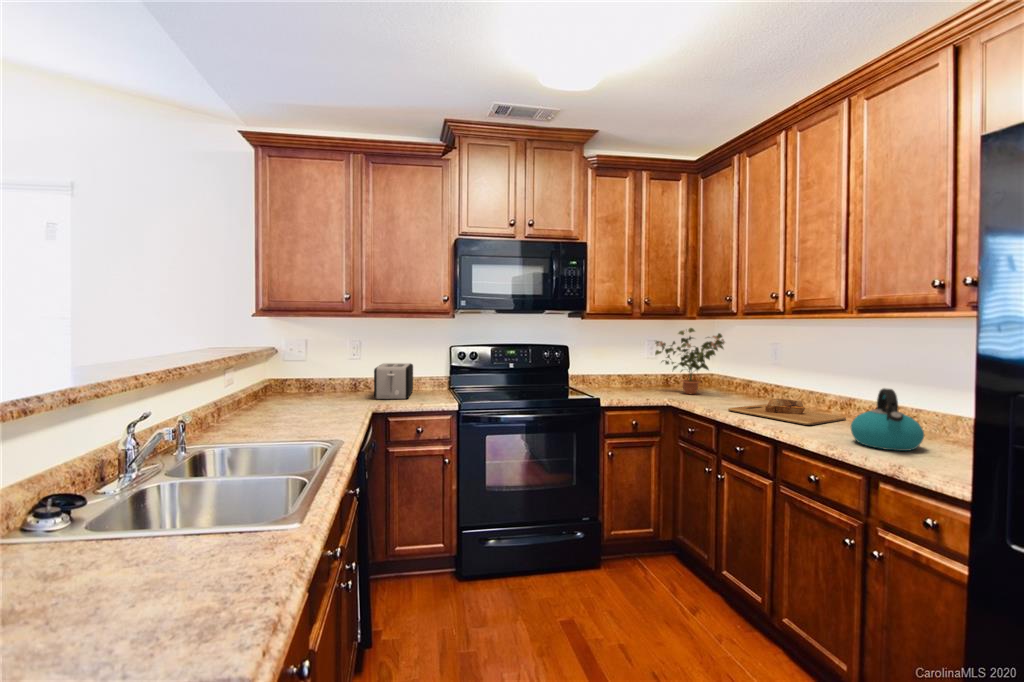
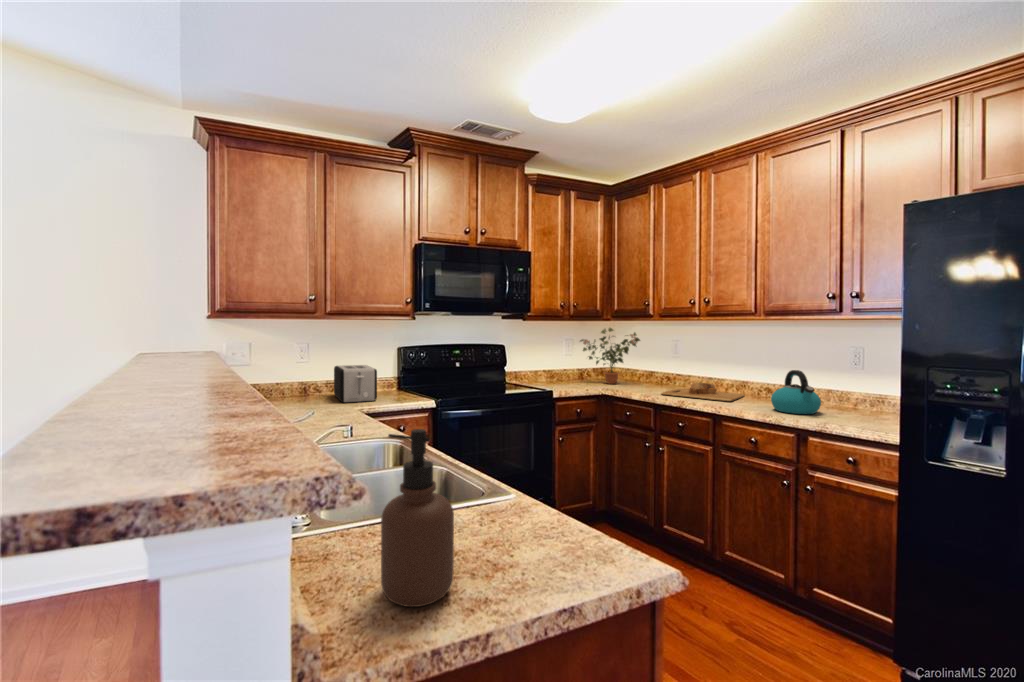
soap dispenser: none [65,429,150,591] -> present [381,429,454,607]

